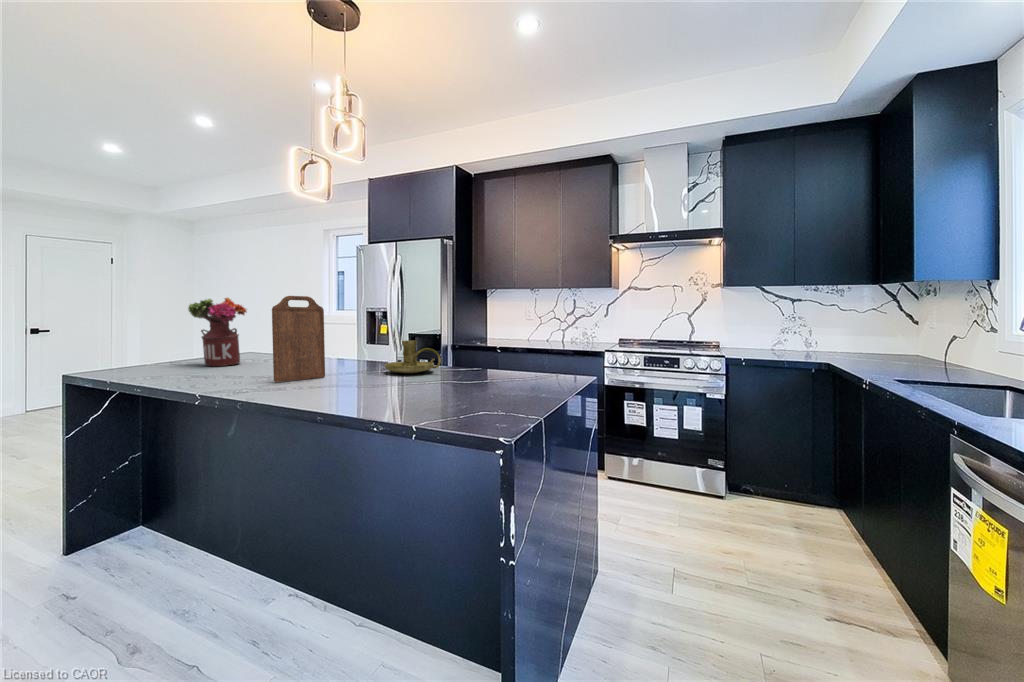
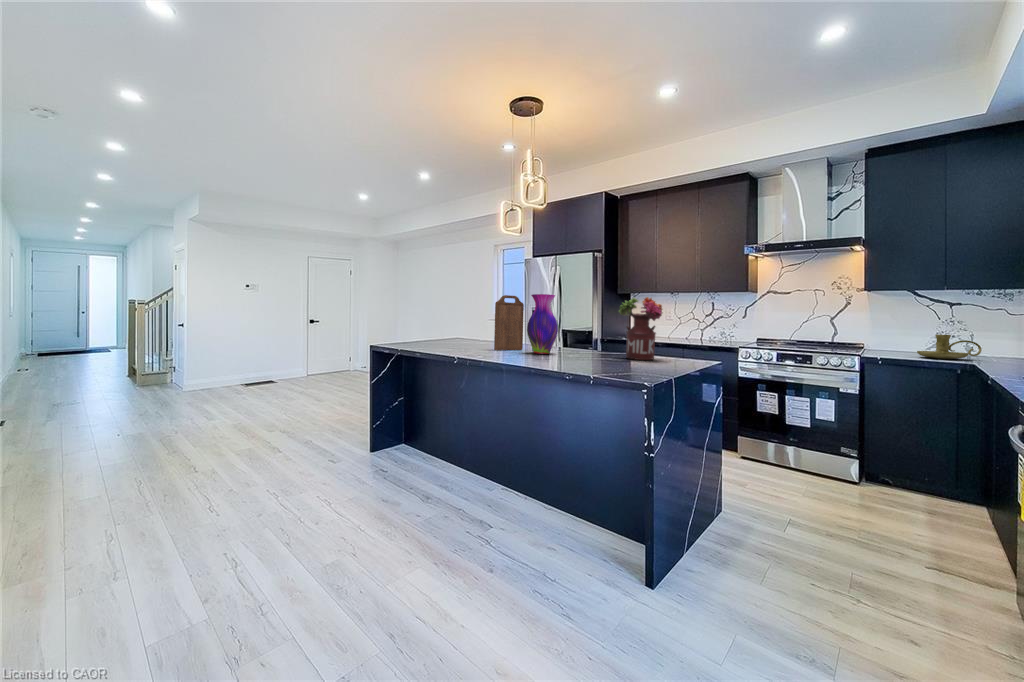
vase: none [323,295,374,386] -> present [527,294,558,354]
flower arrangement: present [188,298,247,366] -> present [619,297,662,360]
candle holder: present [385,341,441,373] -> present [917,334,982,359]

